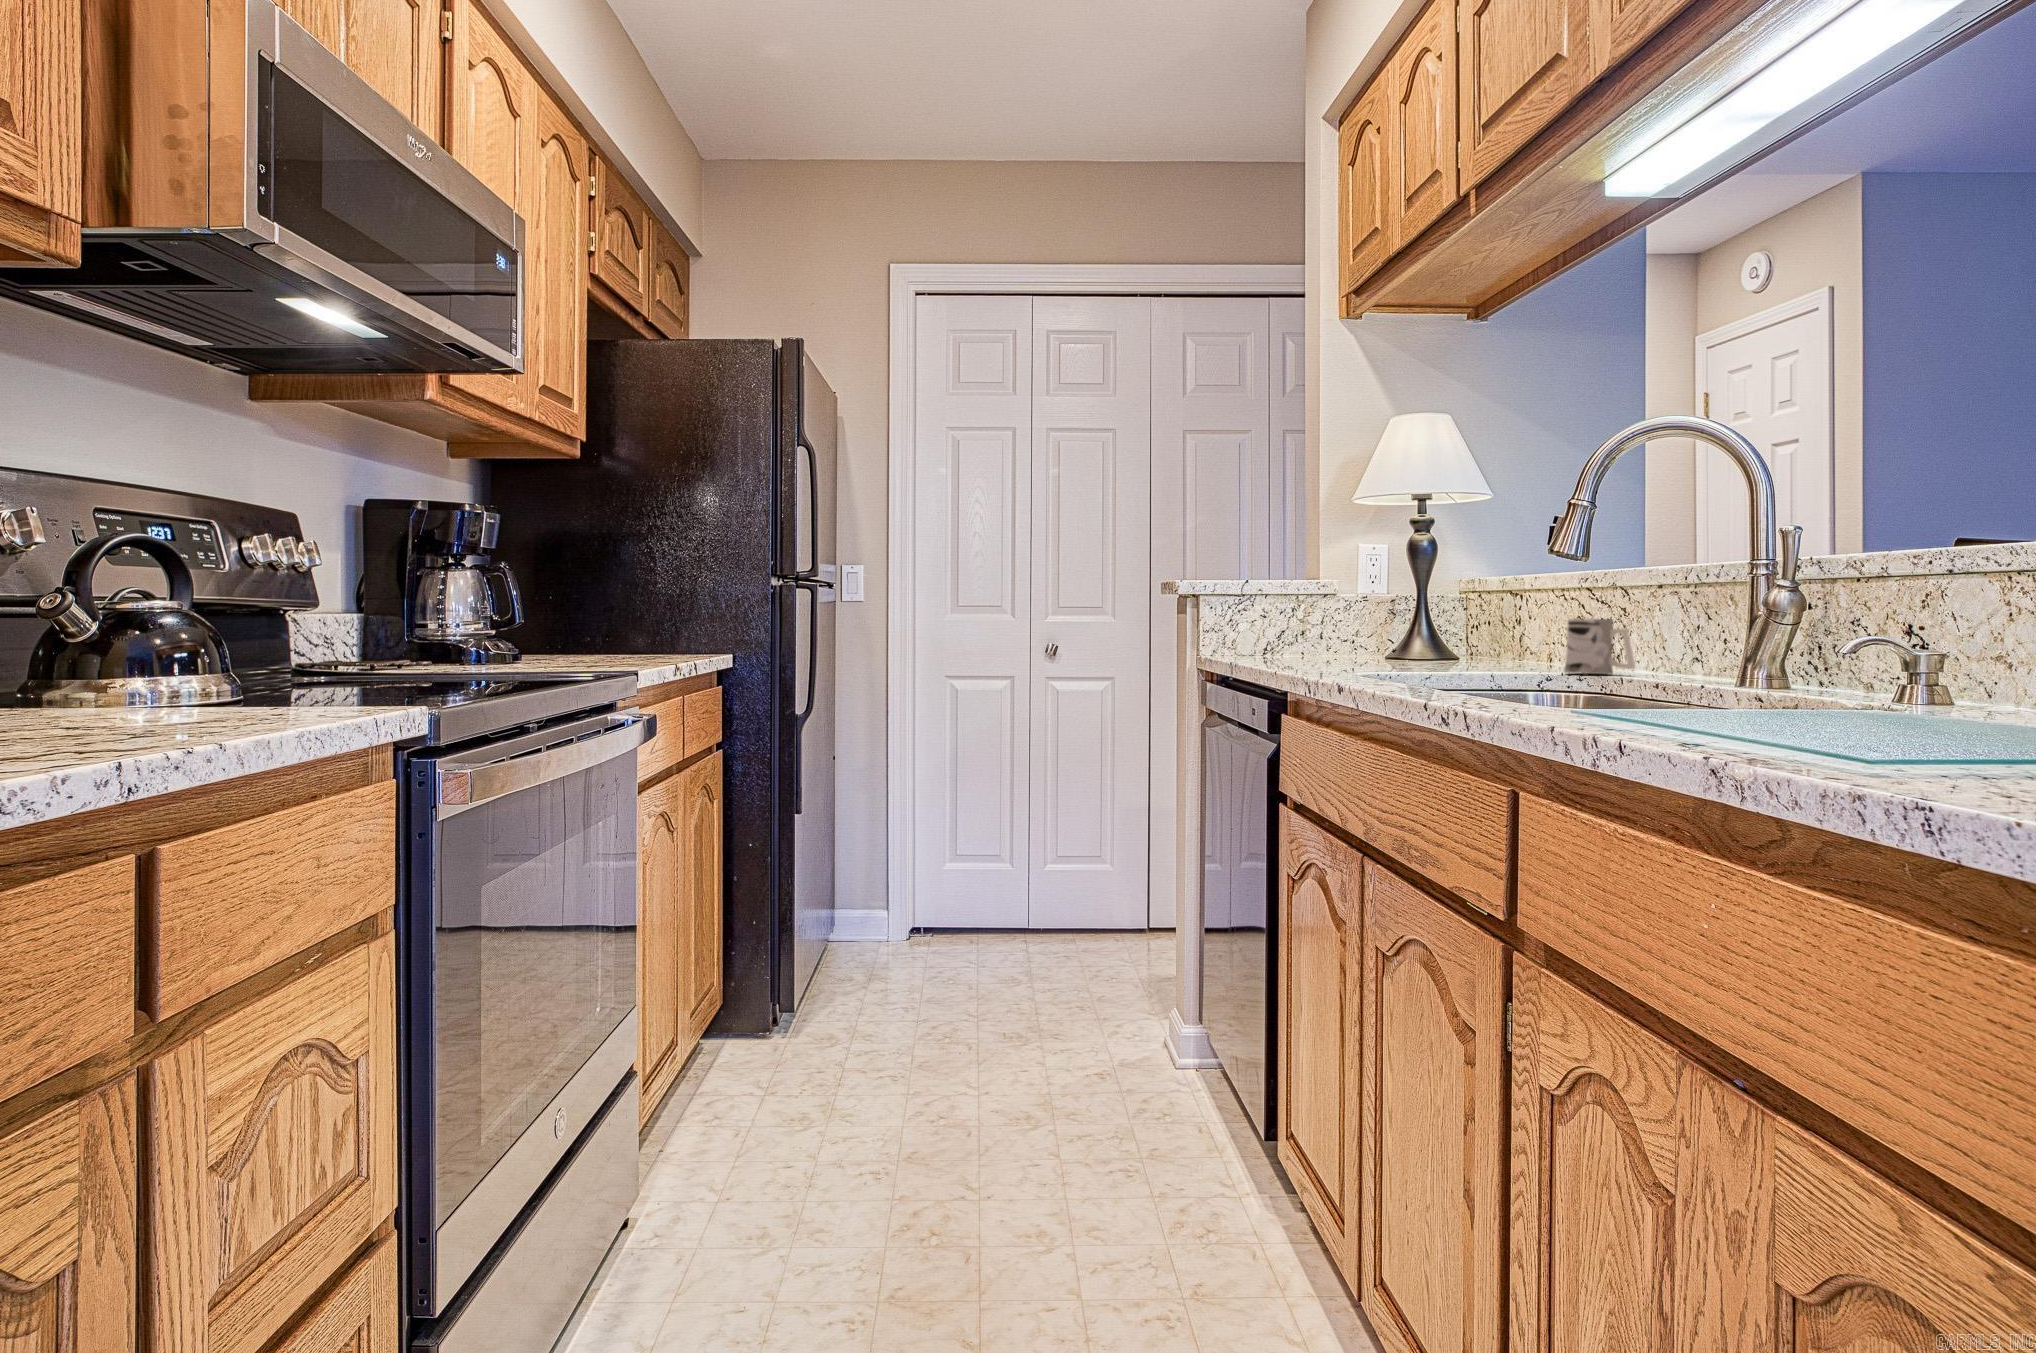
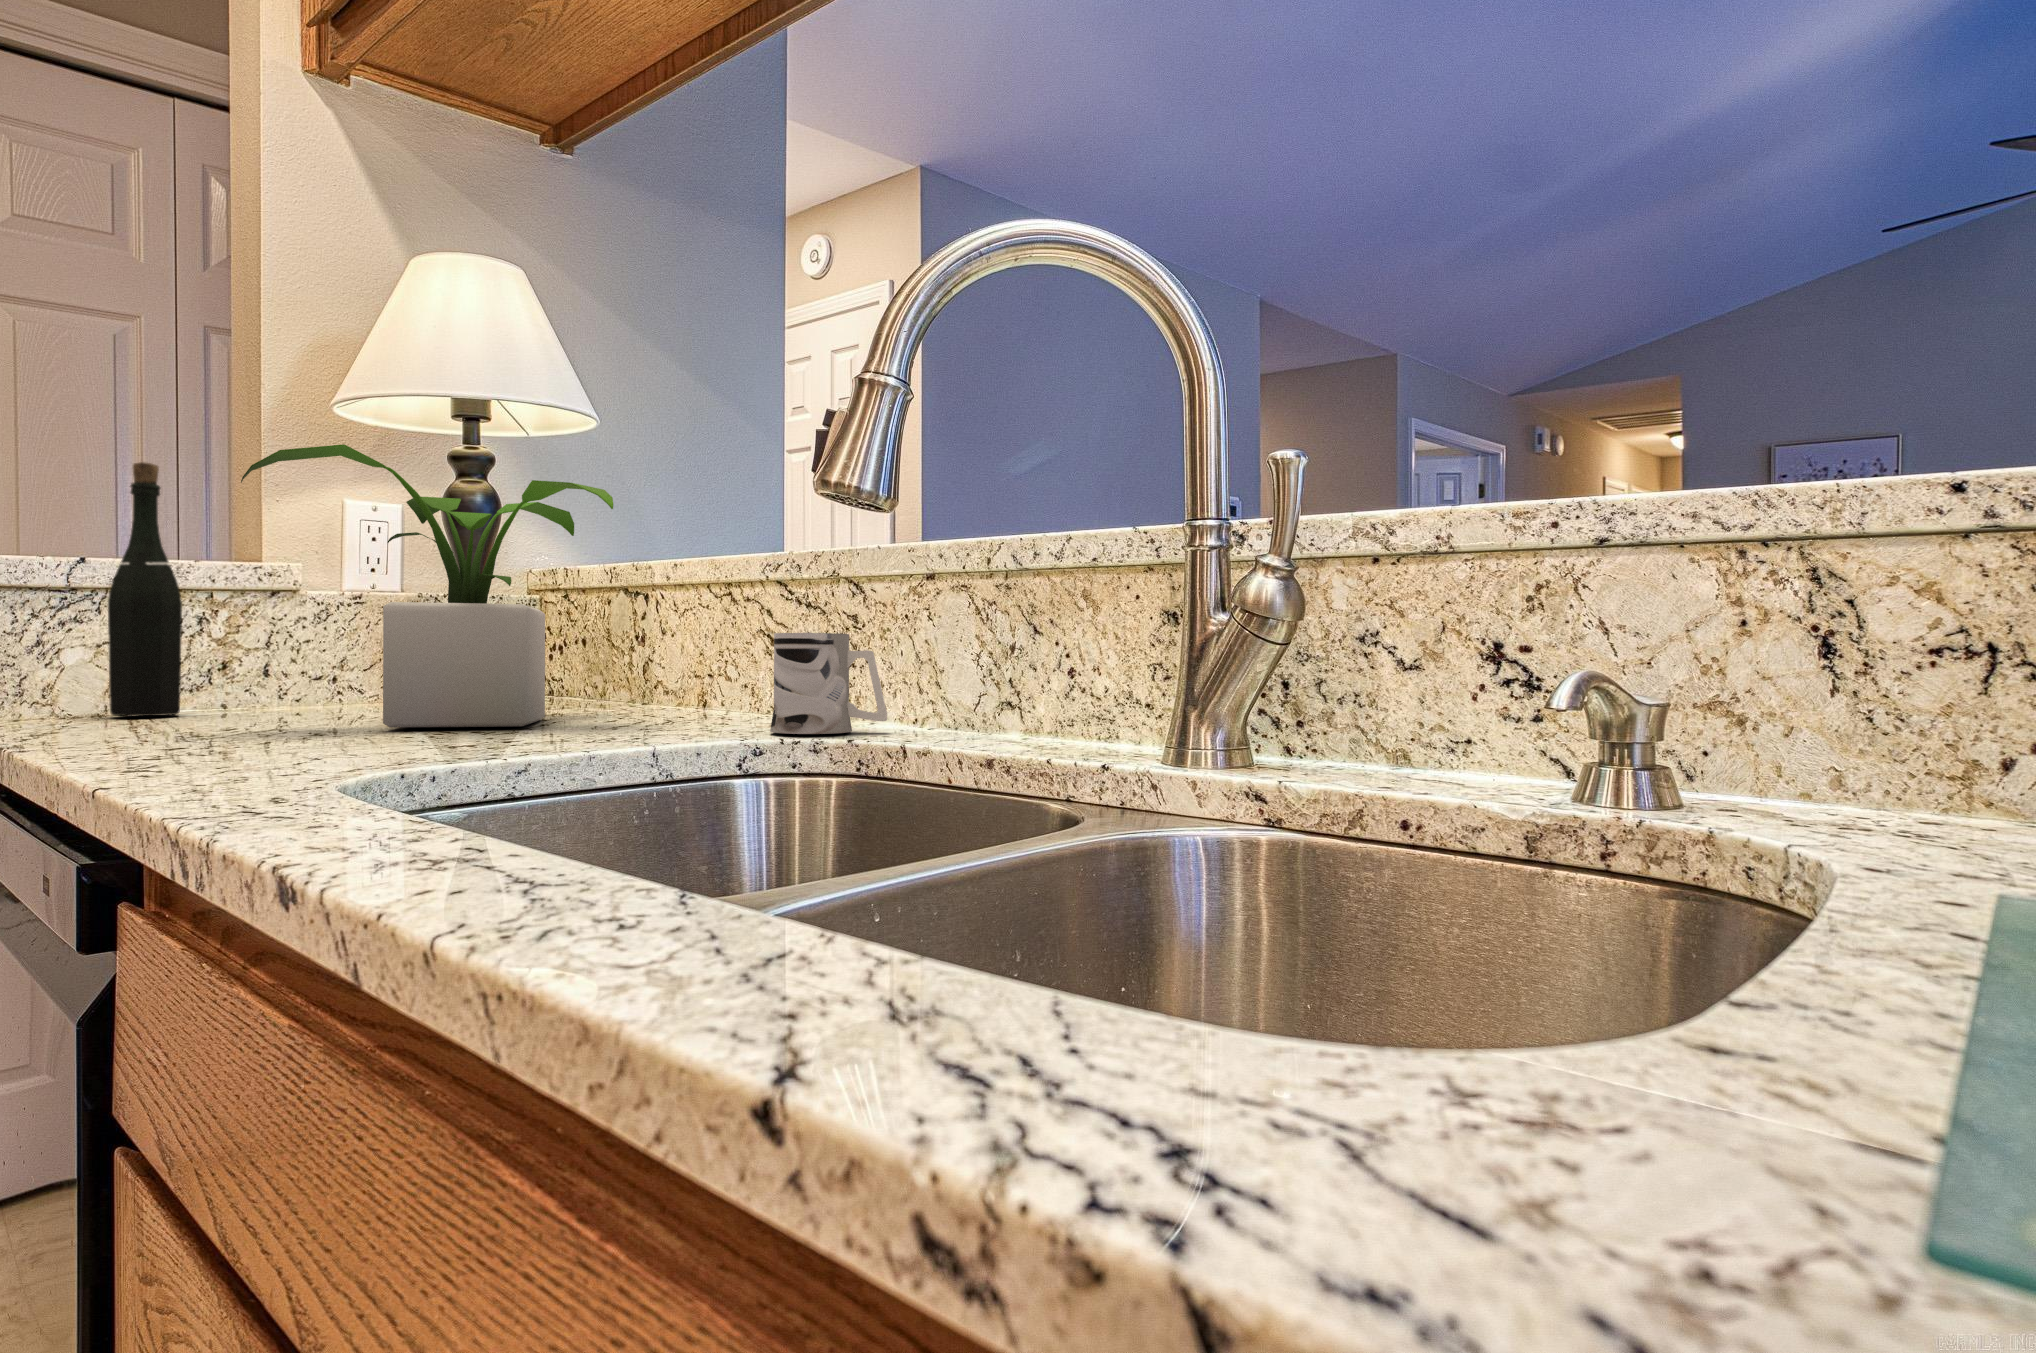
potted plant: none [1318,528,1488,667] -> present [241,444,613,727]
bottle: none [1256,535,1286,659] -> present [108,462,182,716]

